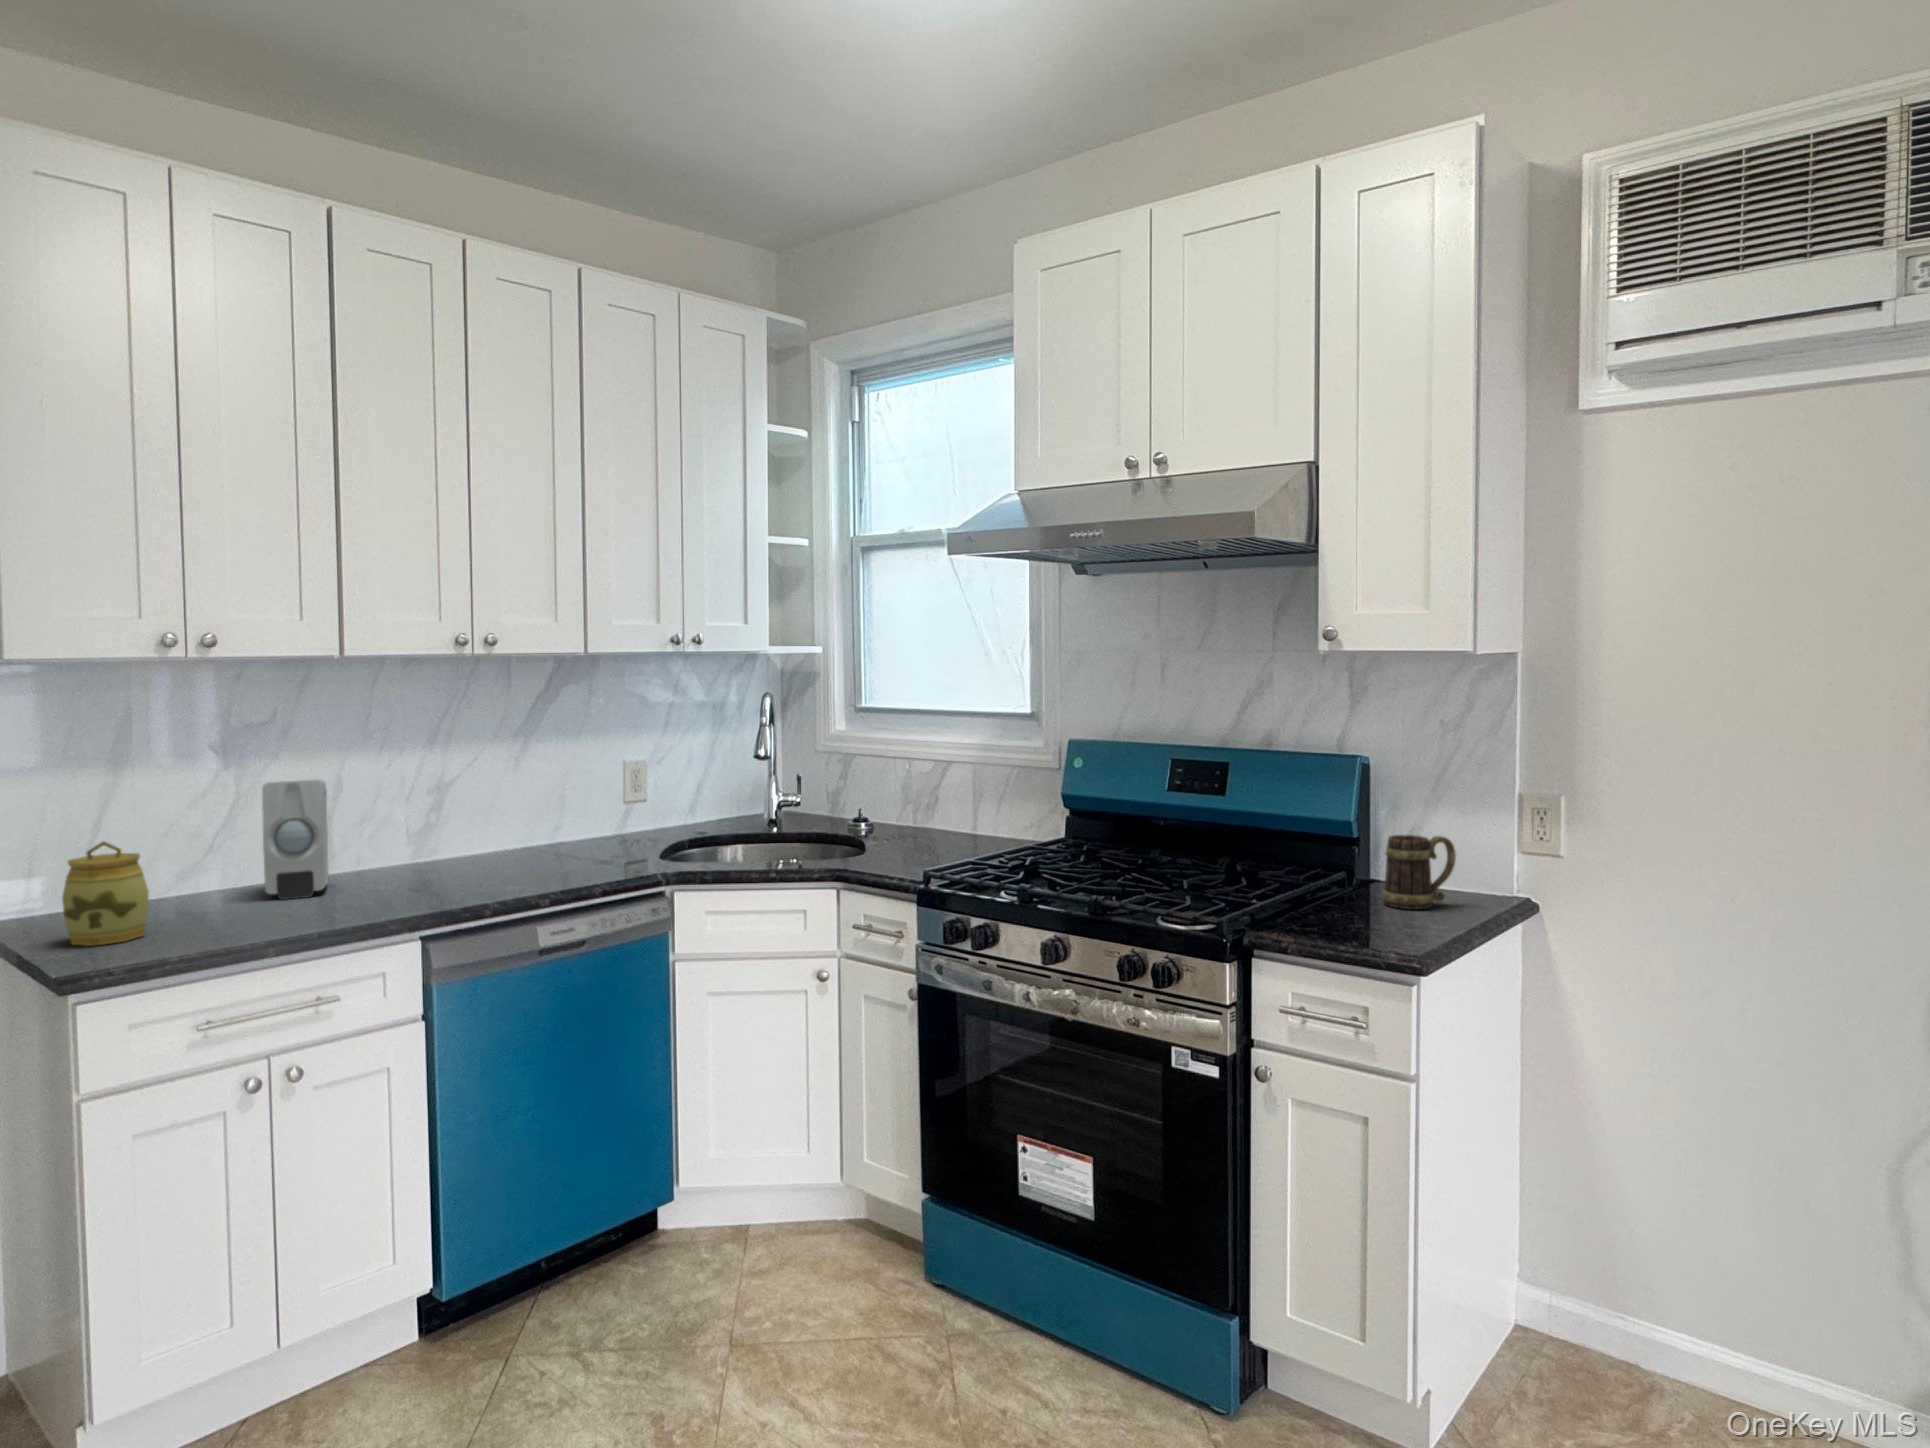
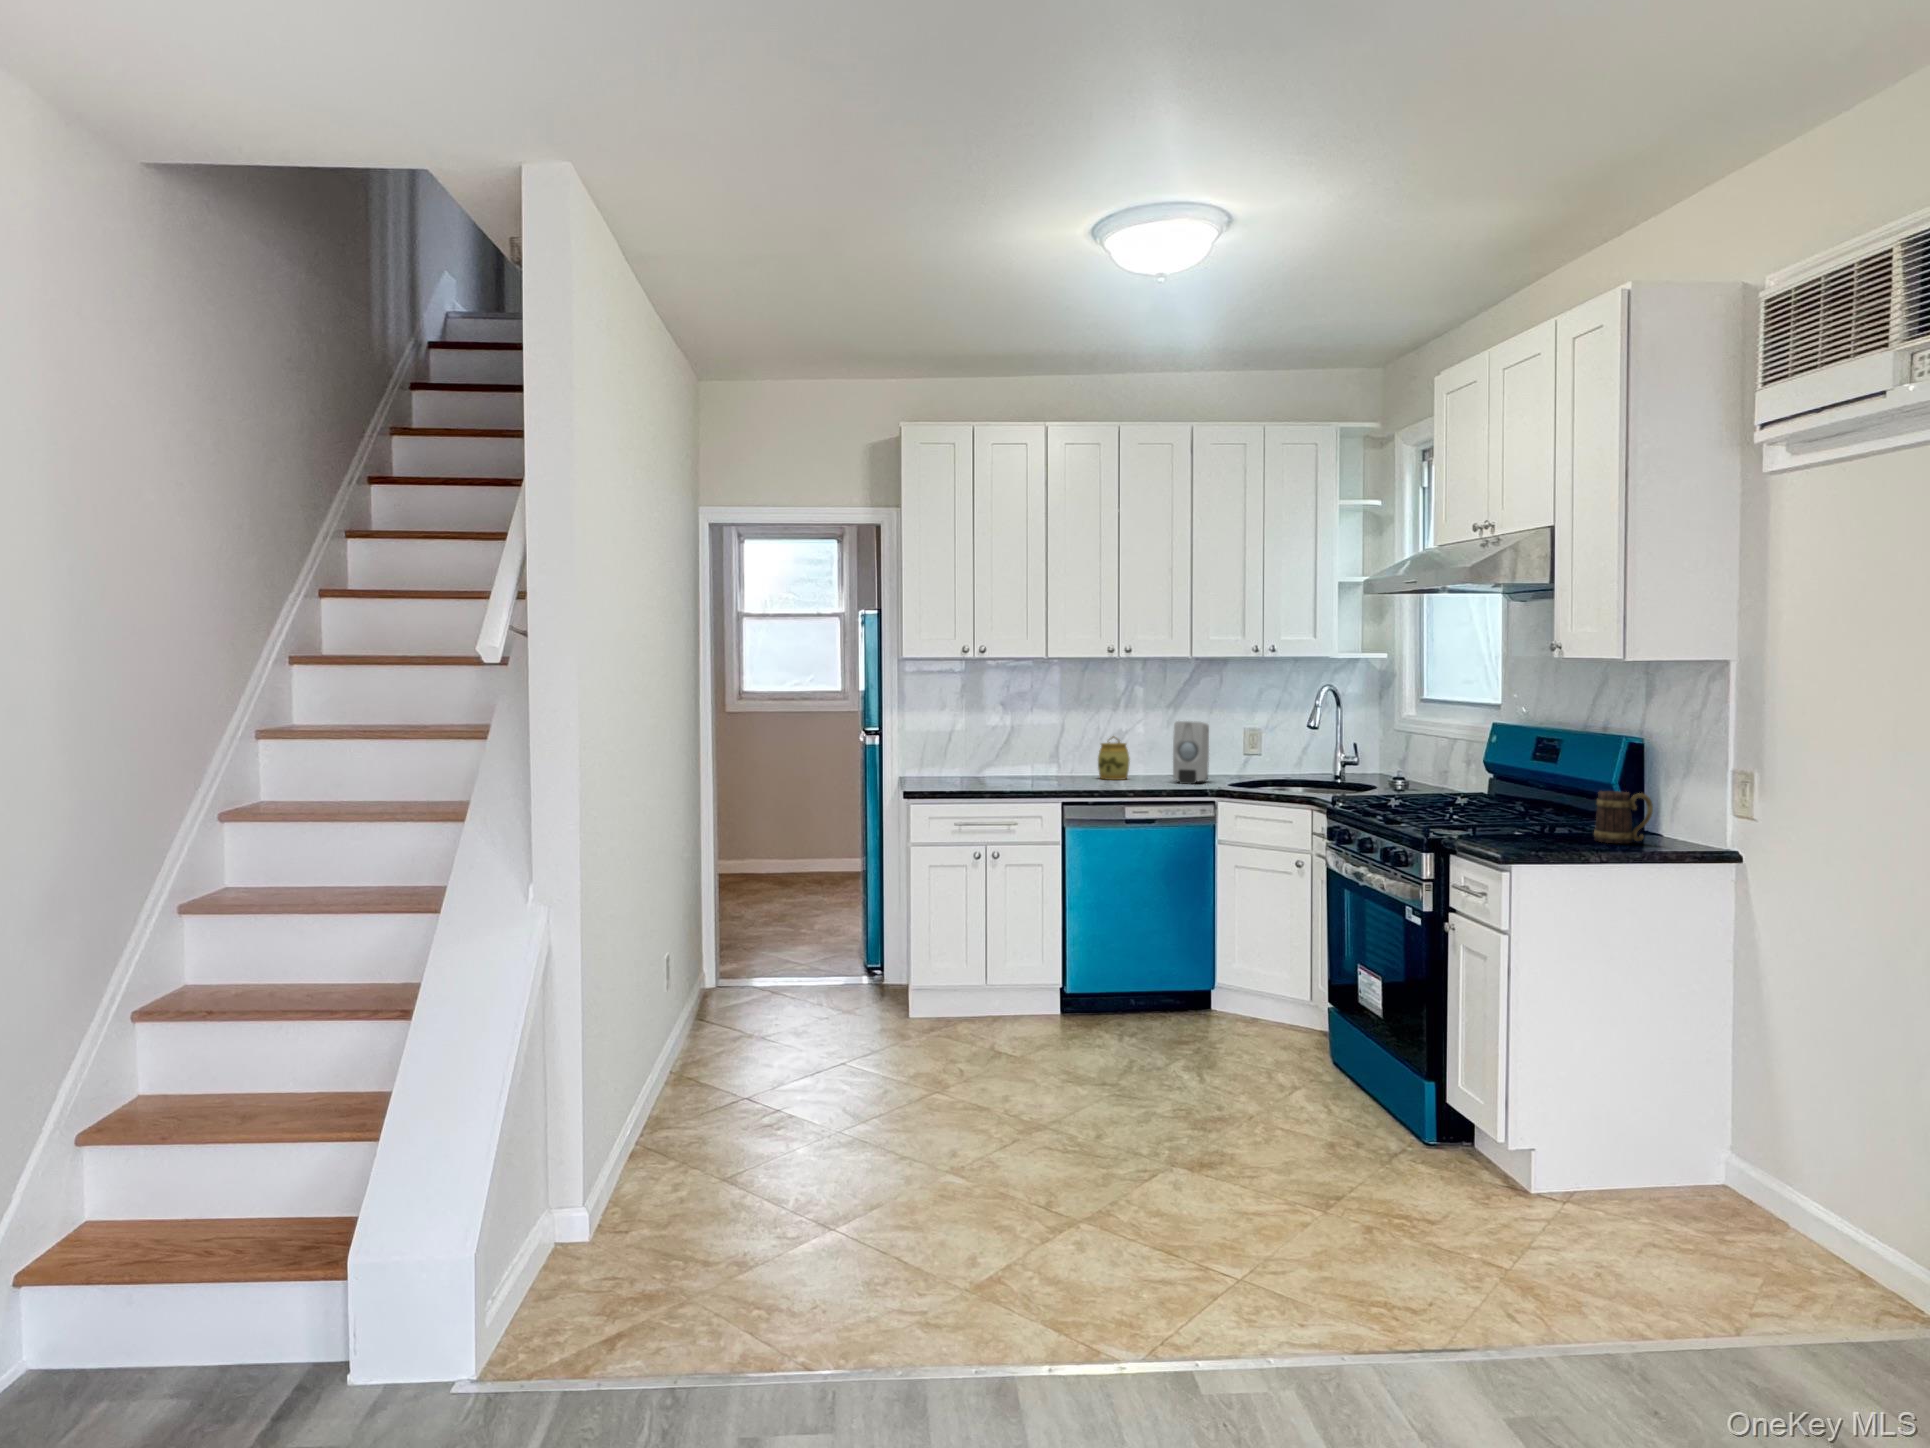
soap dispenser: present [262,779,329,900] -> present [1173,721,1209,784]
jar: present [62,841,149,946] -> present [1098,736,1130,780]

